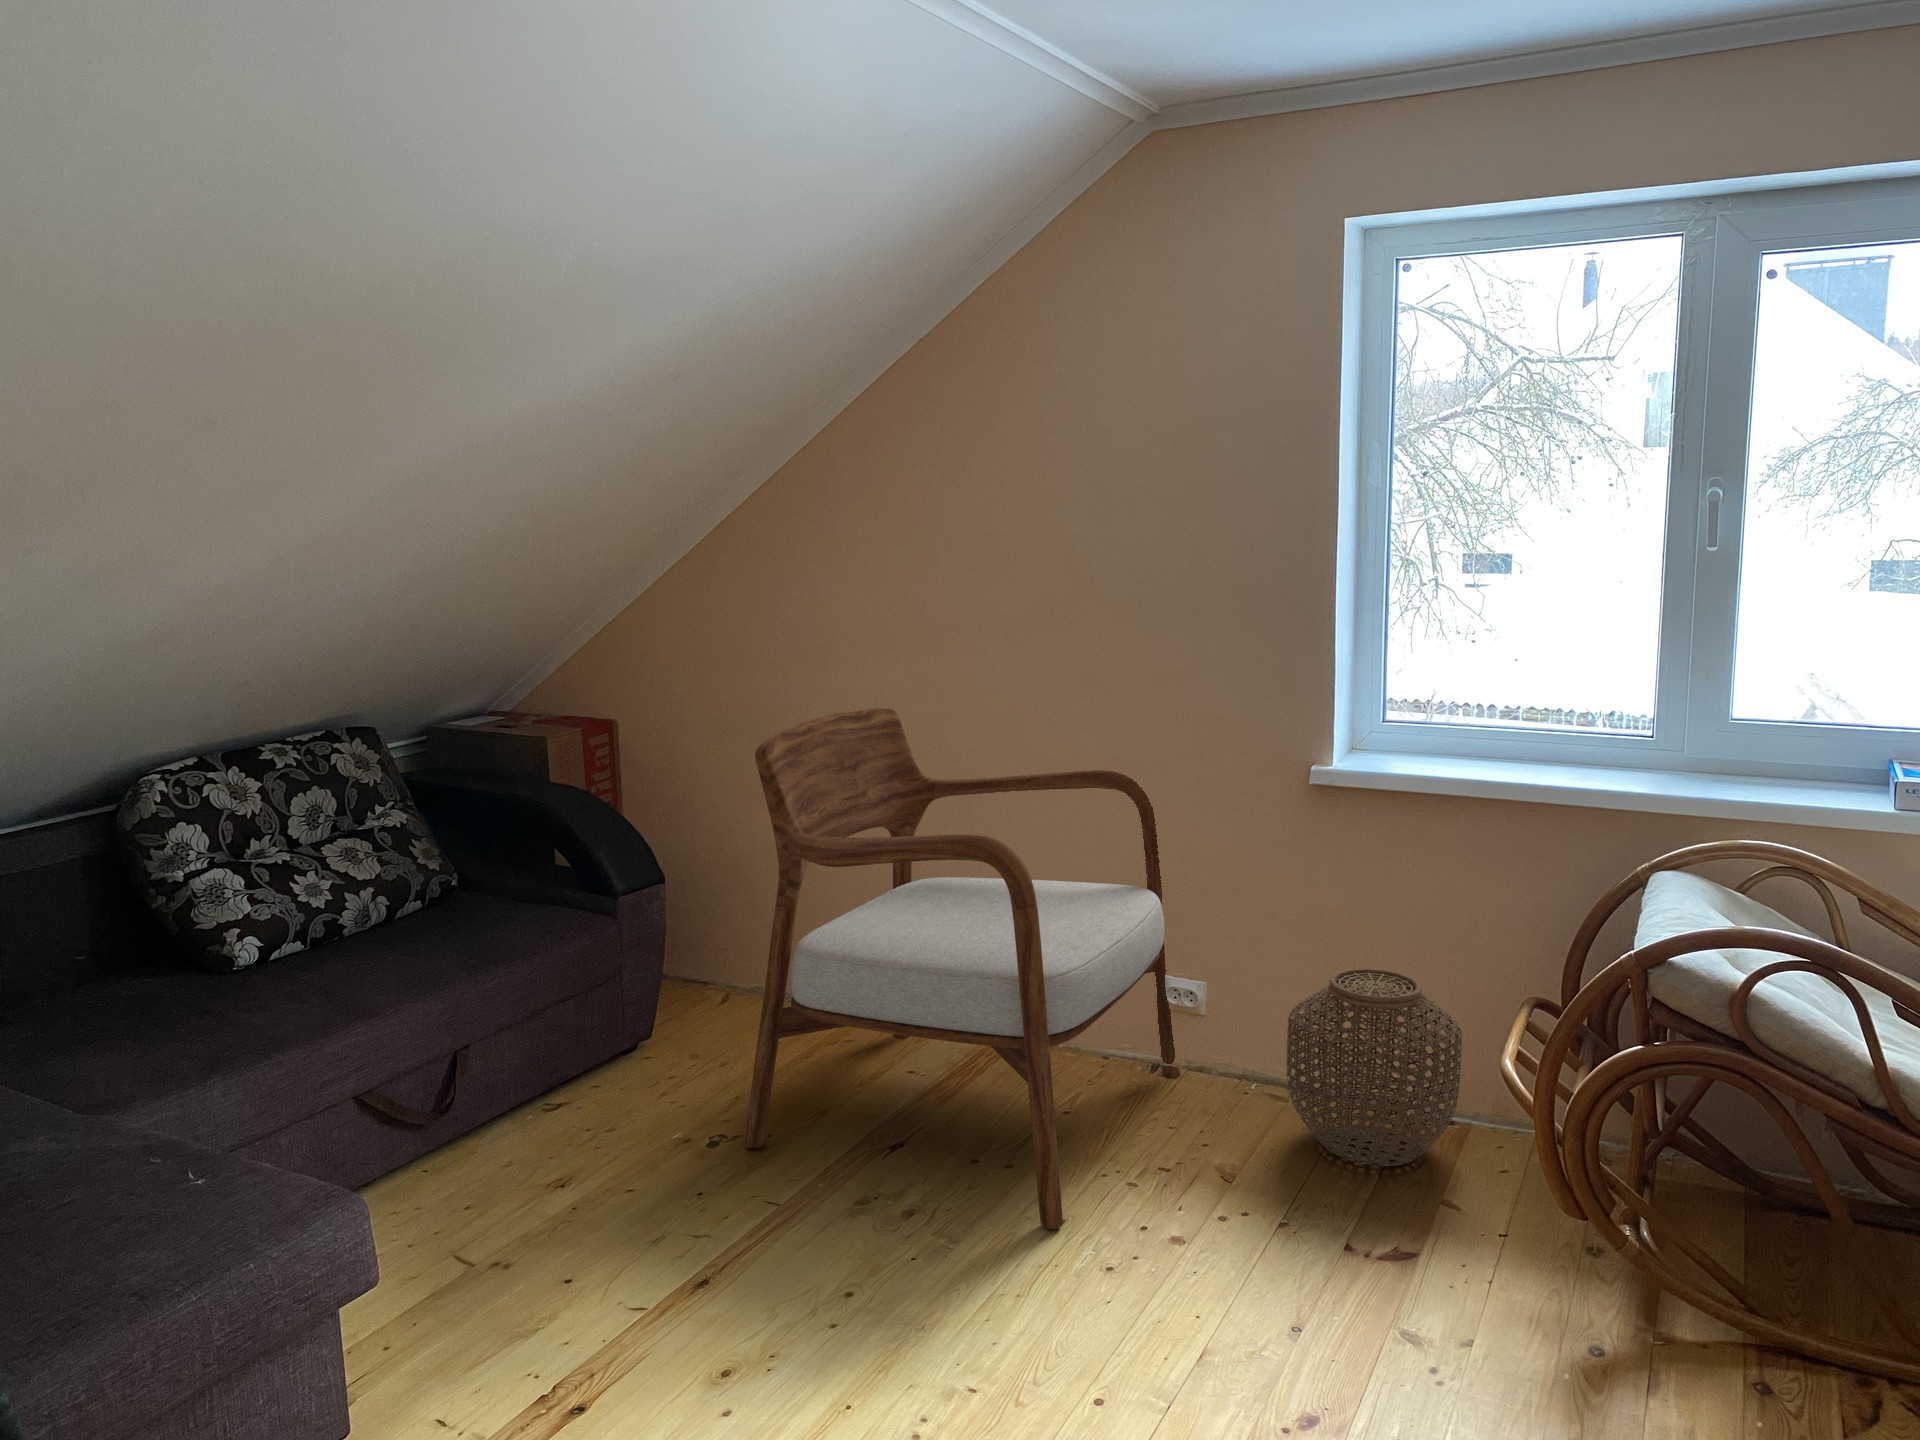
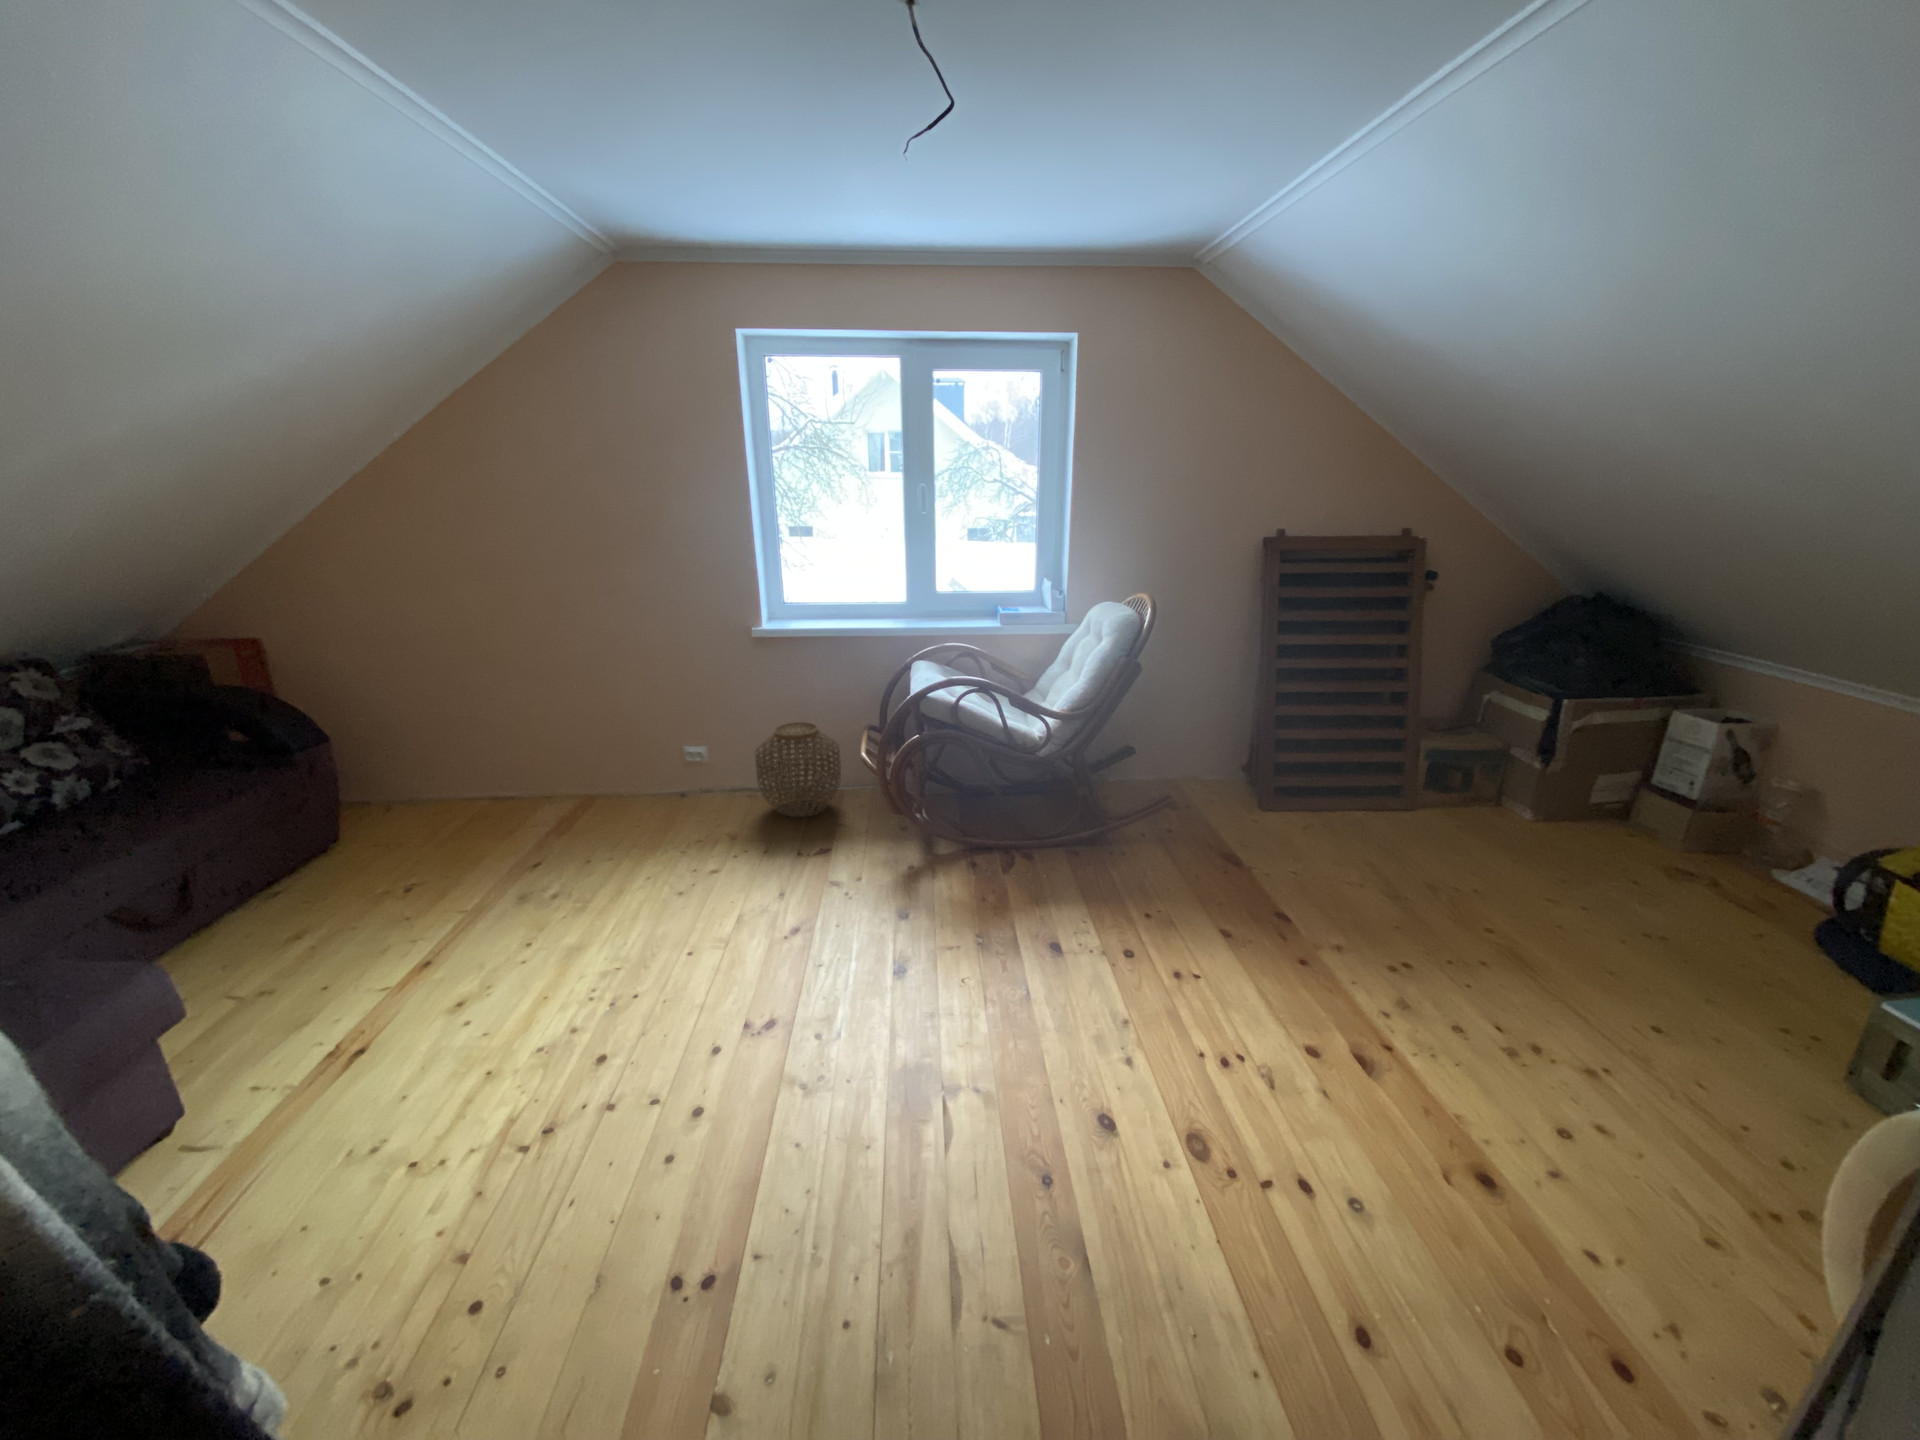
armchair: present [744,708,1180,1229] -> none [400,612,701,885]

